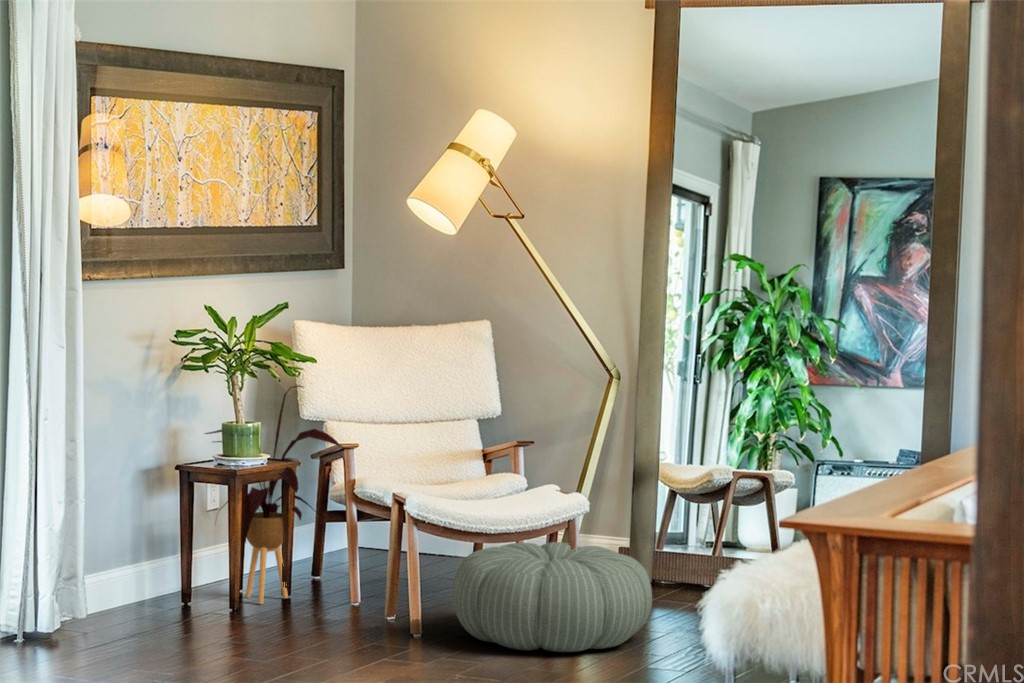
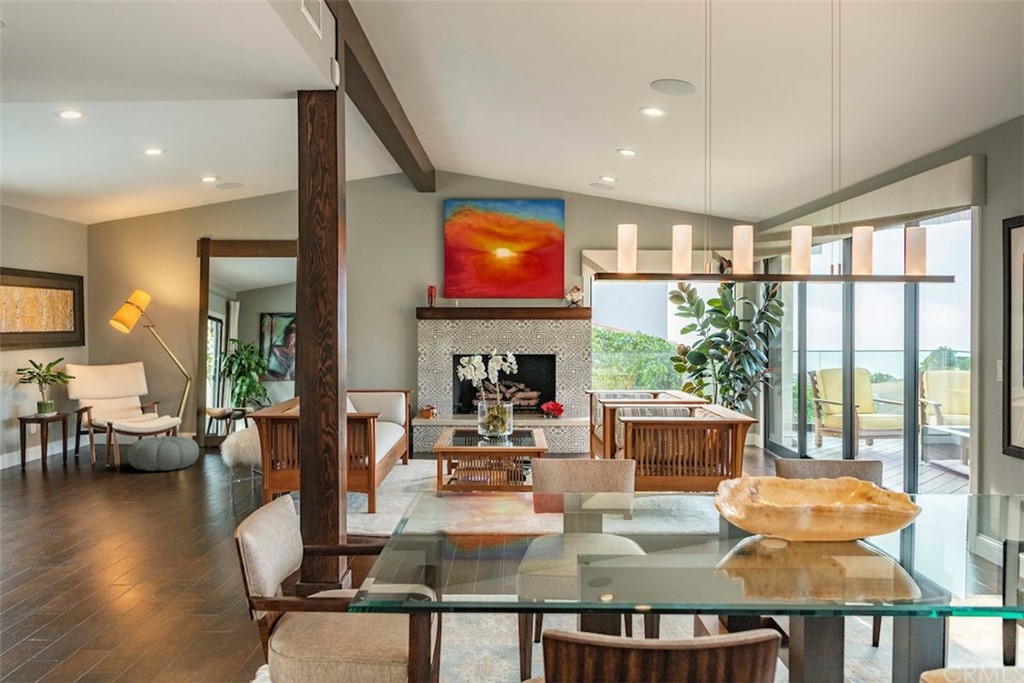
house plant: present [205,385,340,604] -> none [30,388,85,465]

